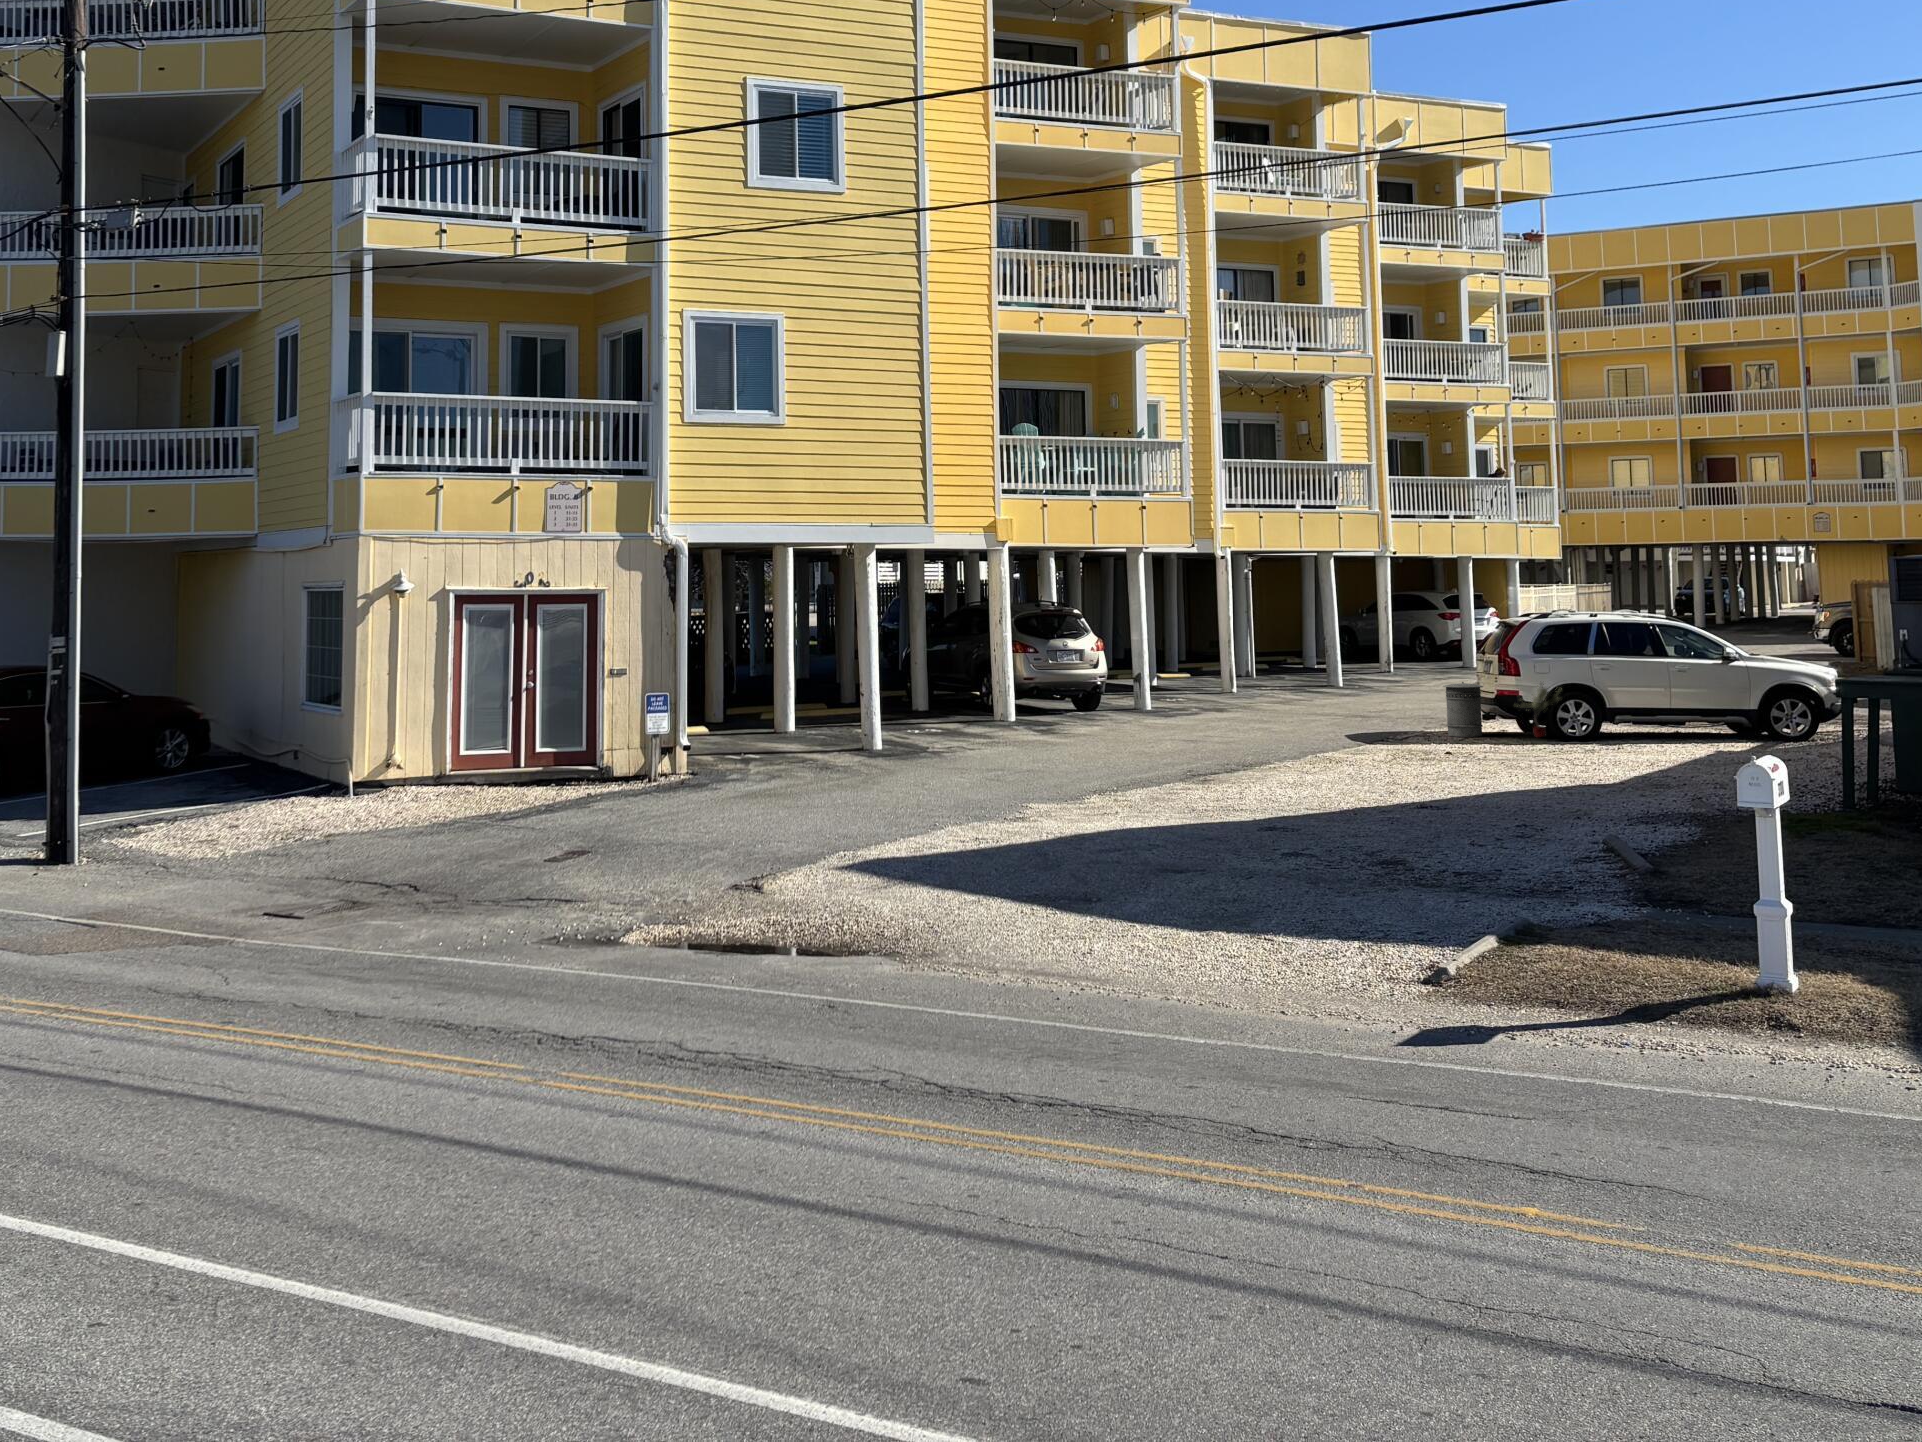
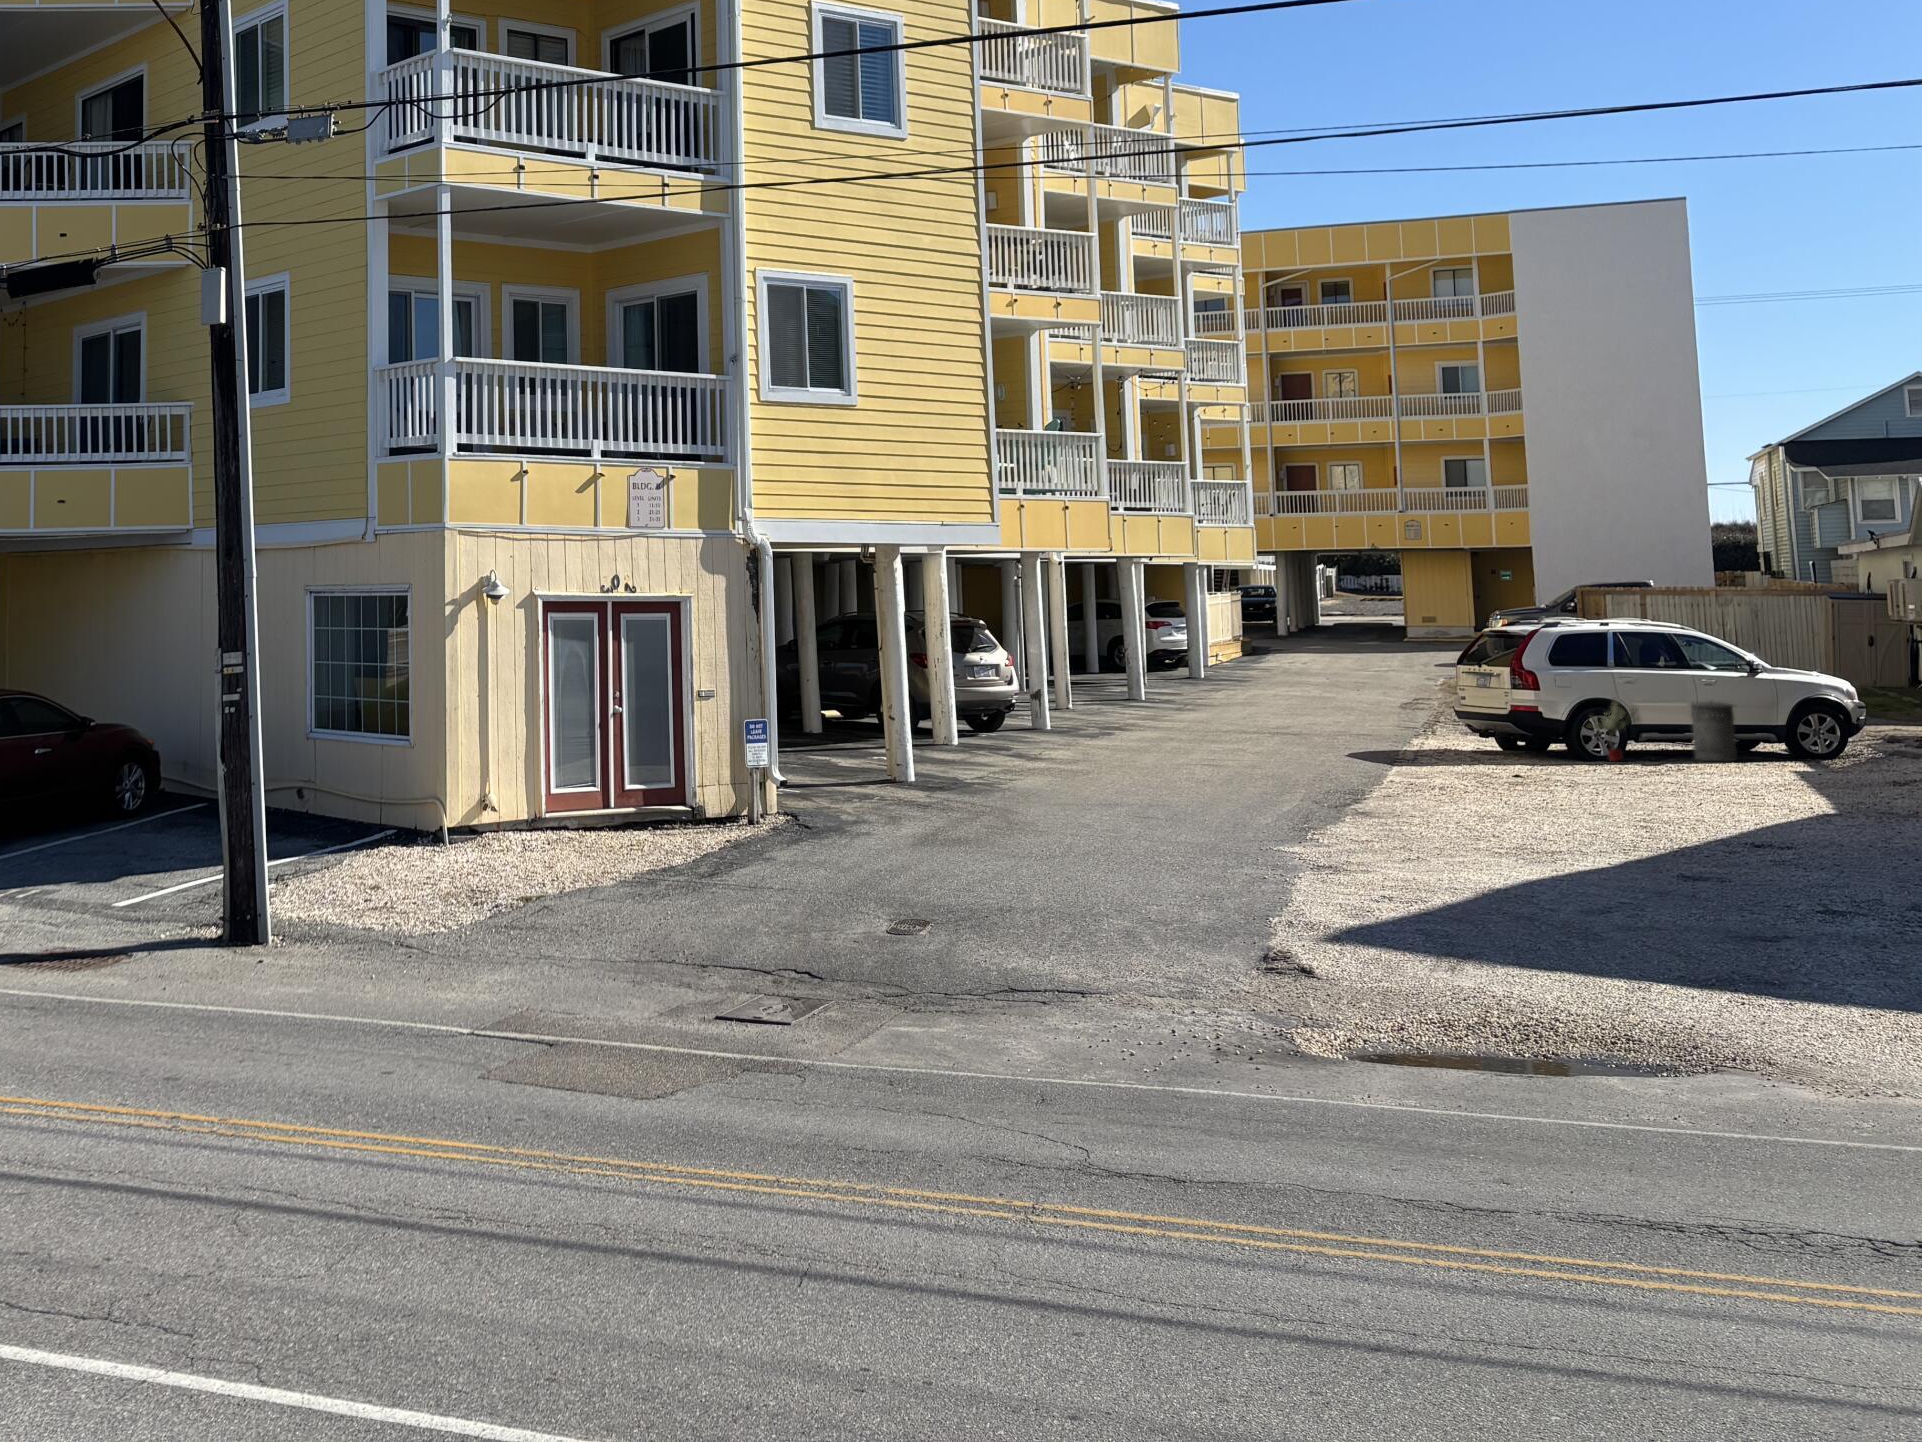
trash can: present [1443,682,1483,737] -> present [1690,701,1737,761]

